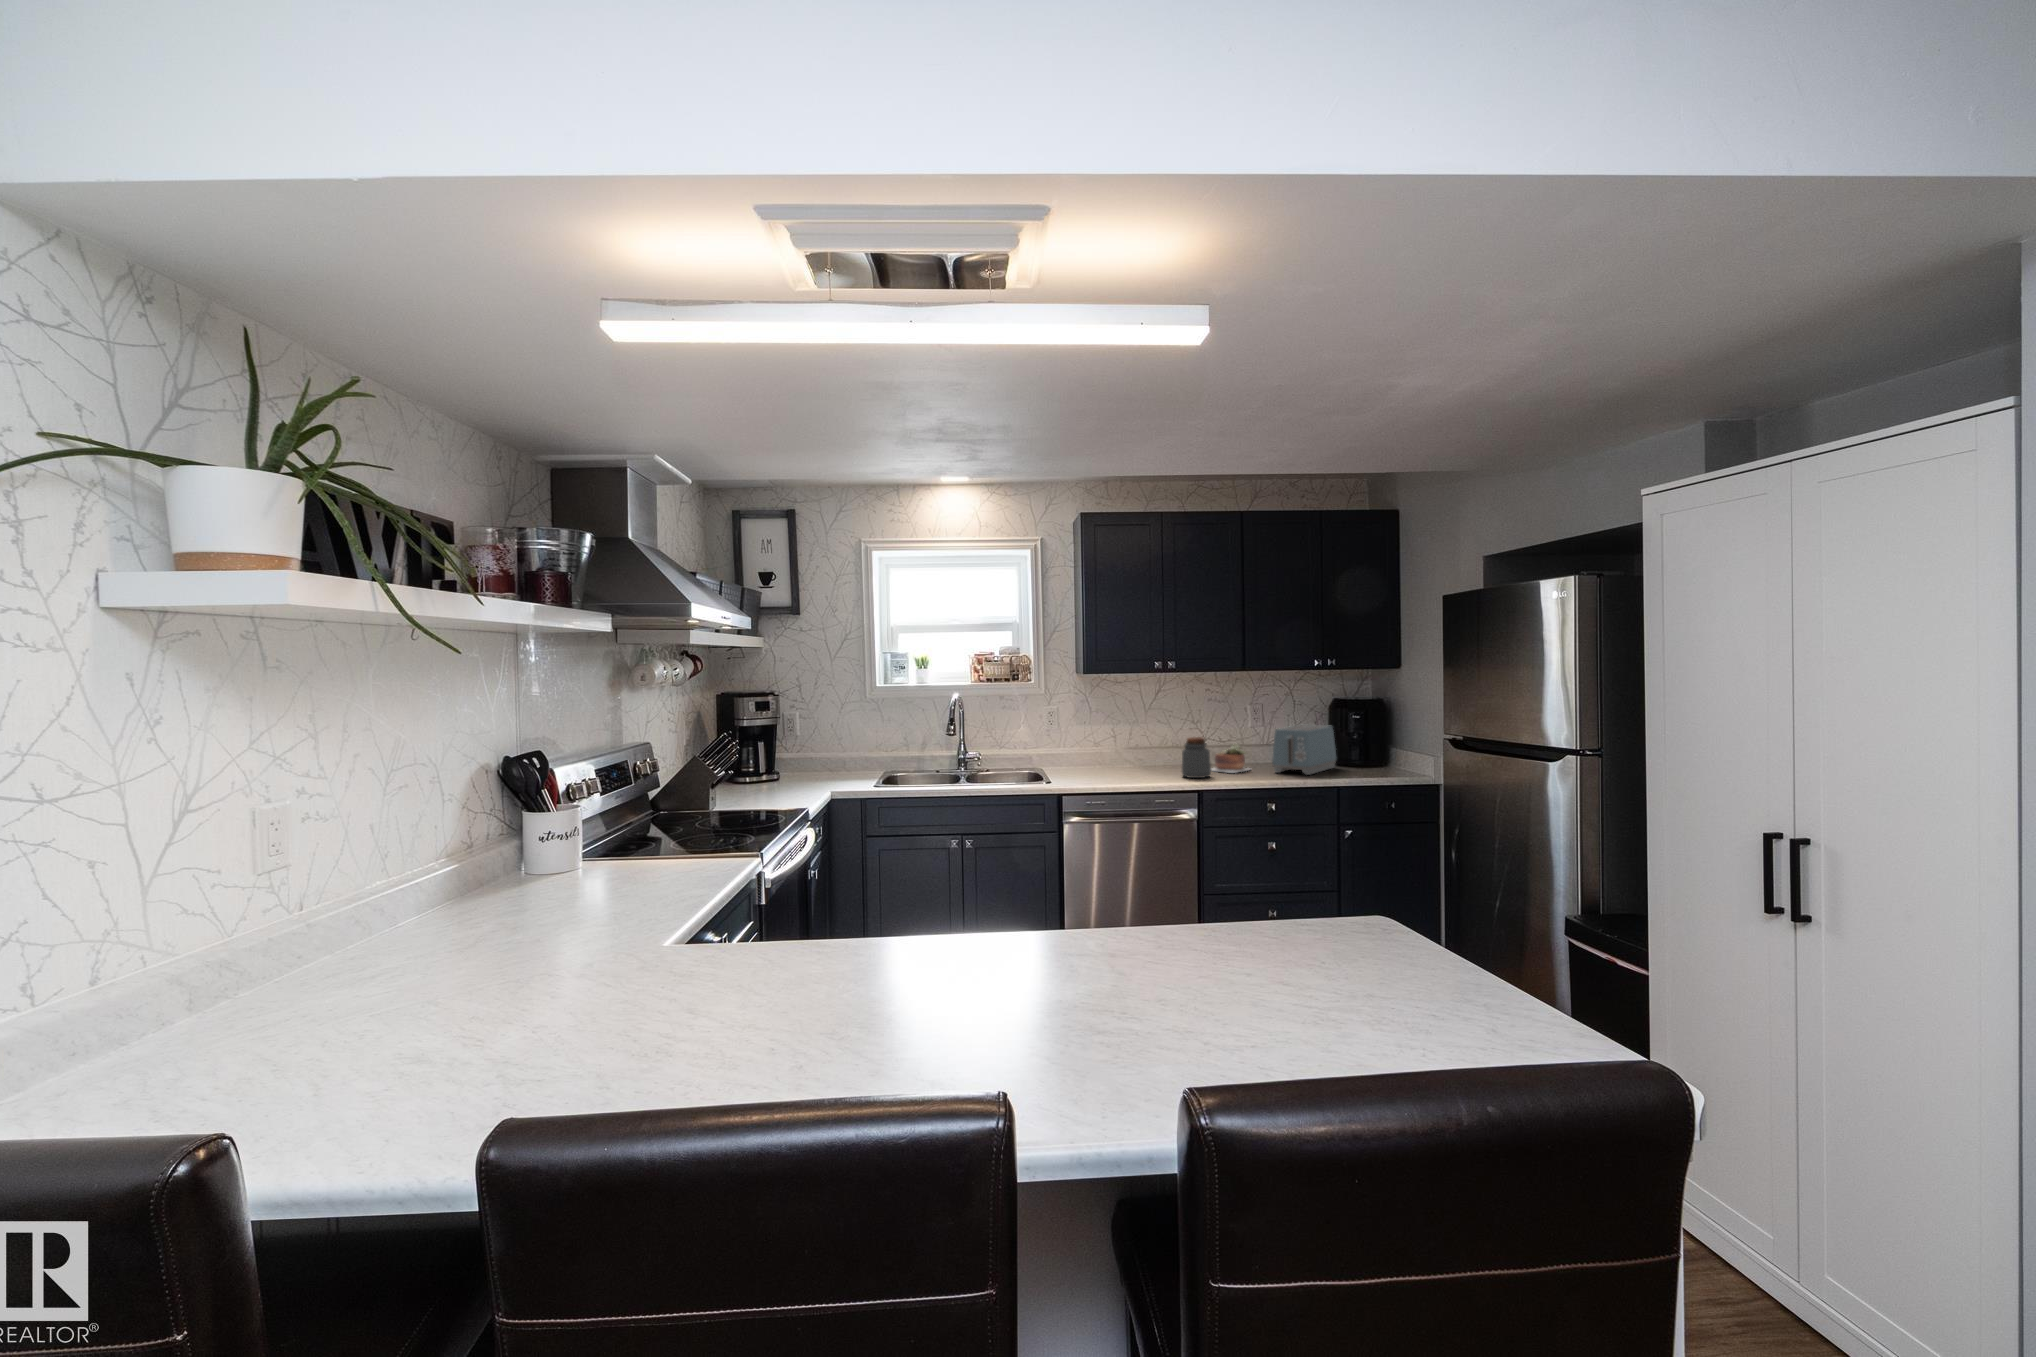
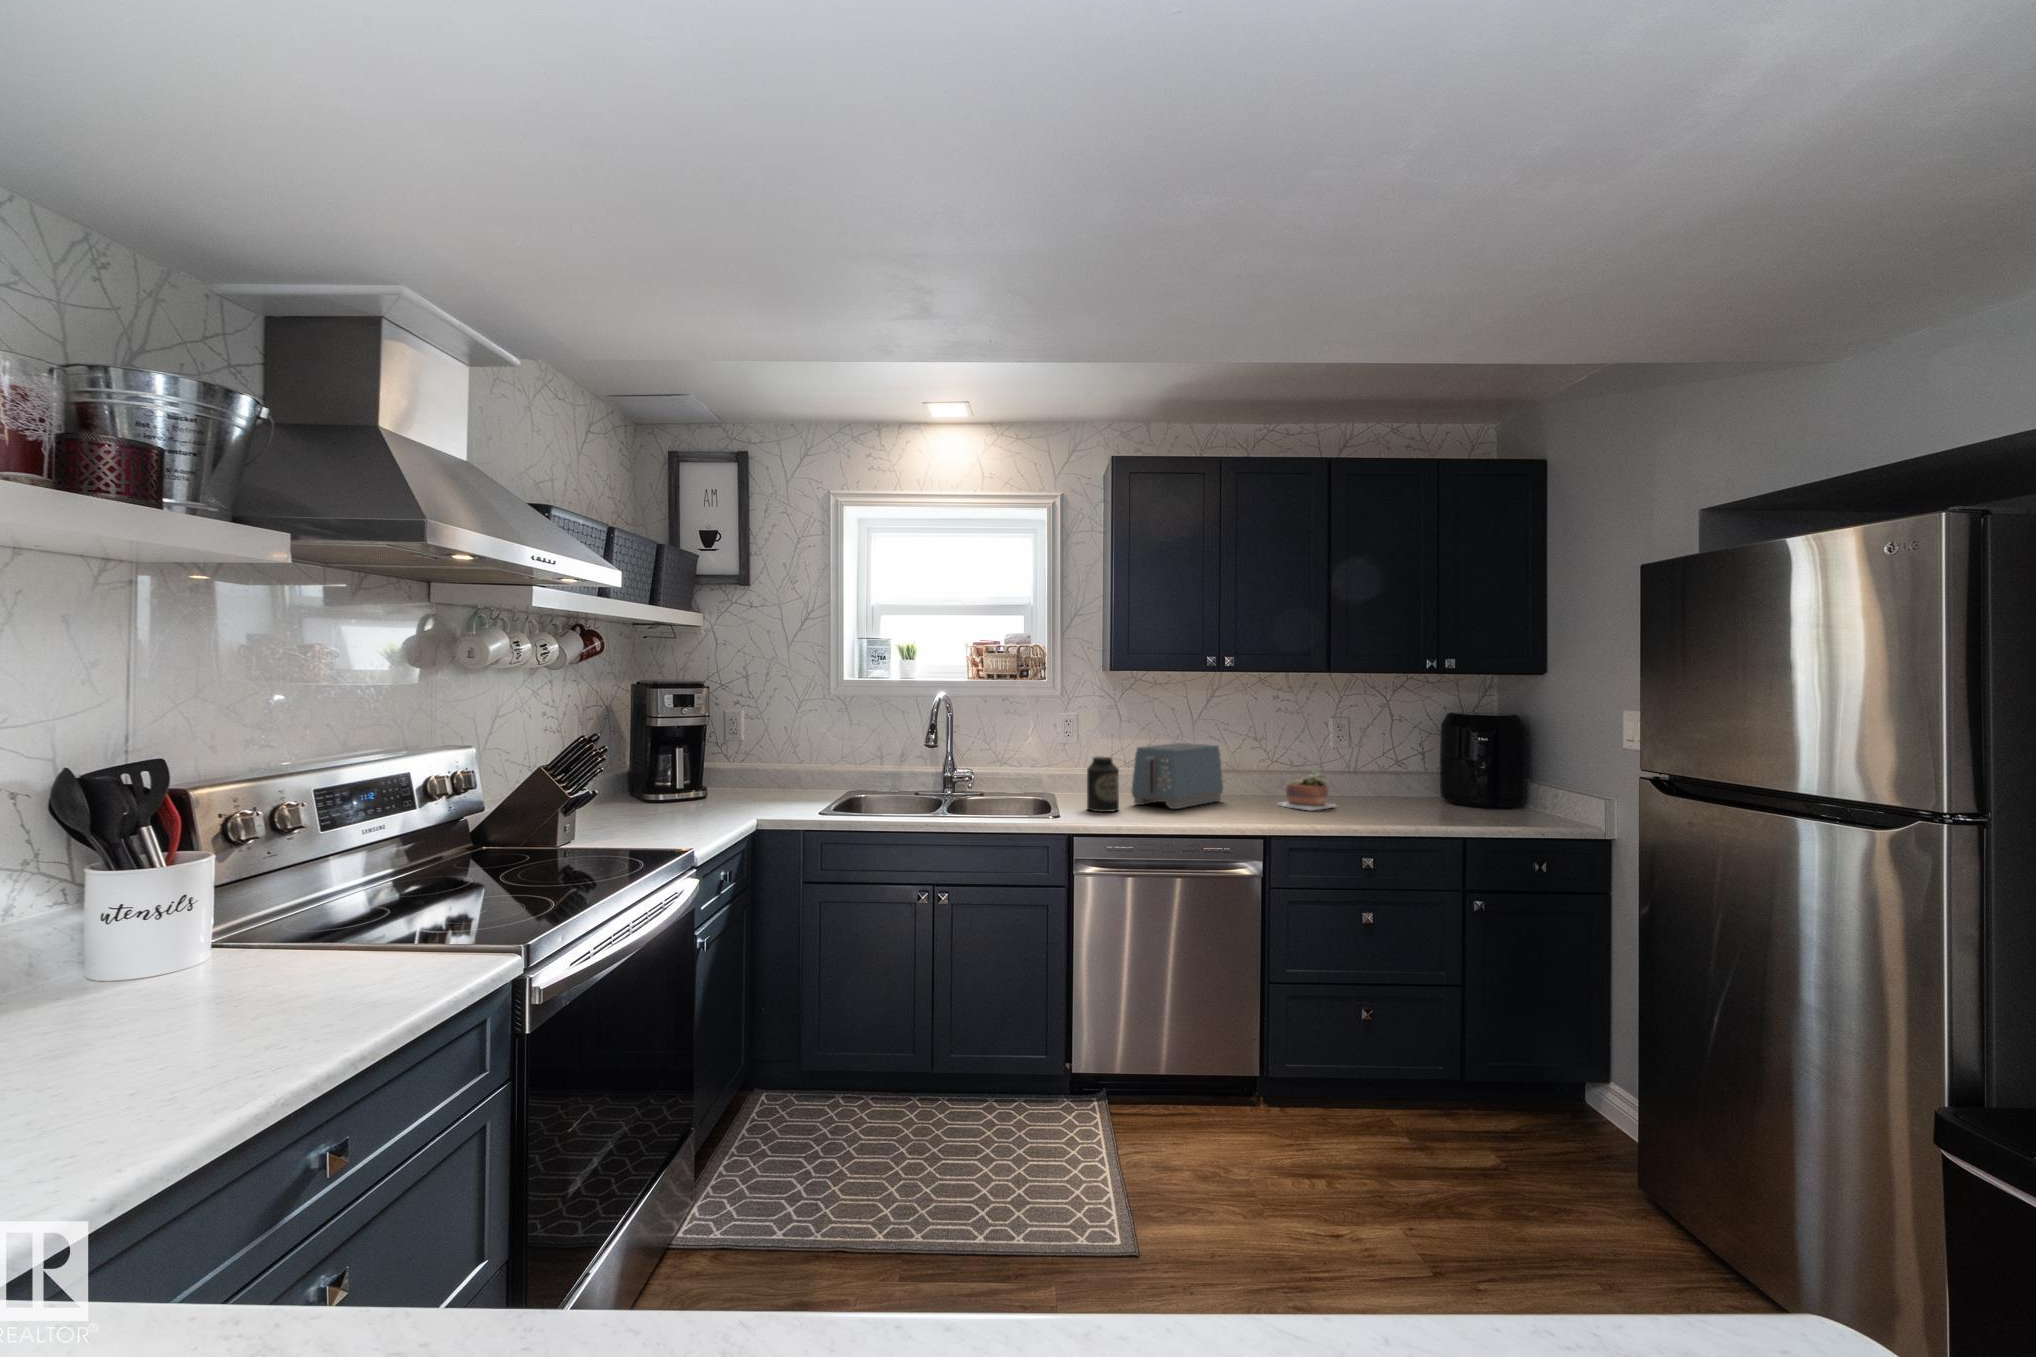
toaster: present [1272,725,1337,775] -> present [1132,743,1223,809]
jar: present [1182,737,1211,778] -> none [1241,760,1282,816]
canister: none [1069,739,1093,779] -> present [1087,757,1119,812]

